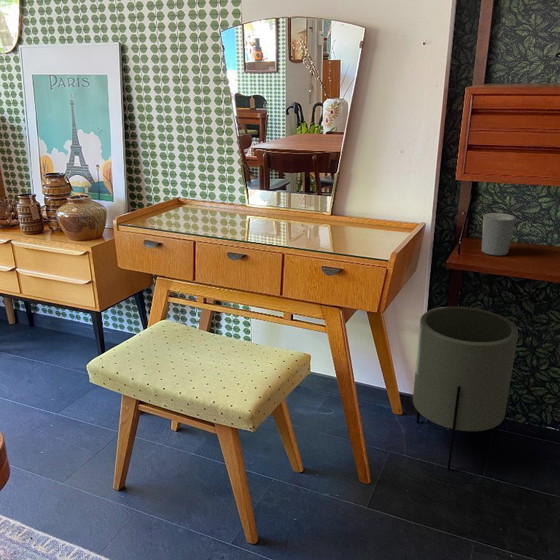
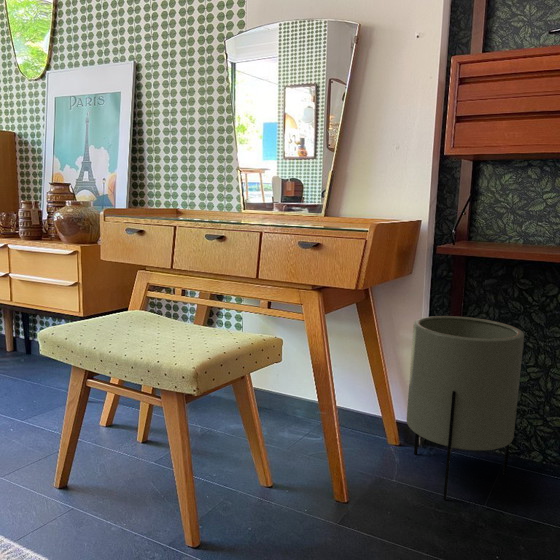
candle holder: present [481,213,516,255] -> none [481,207,517,249]

